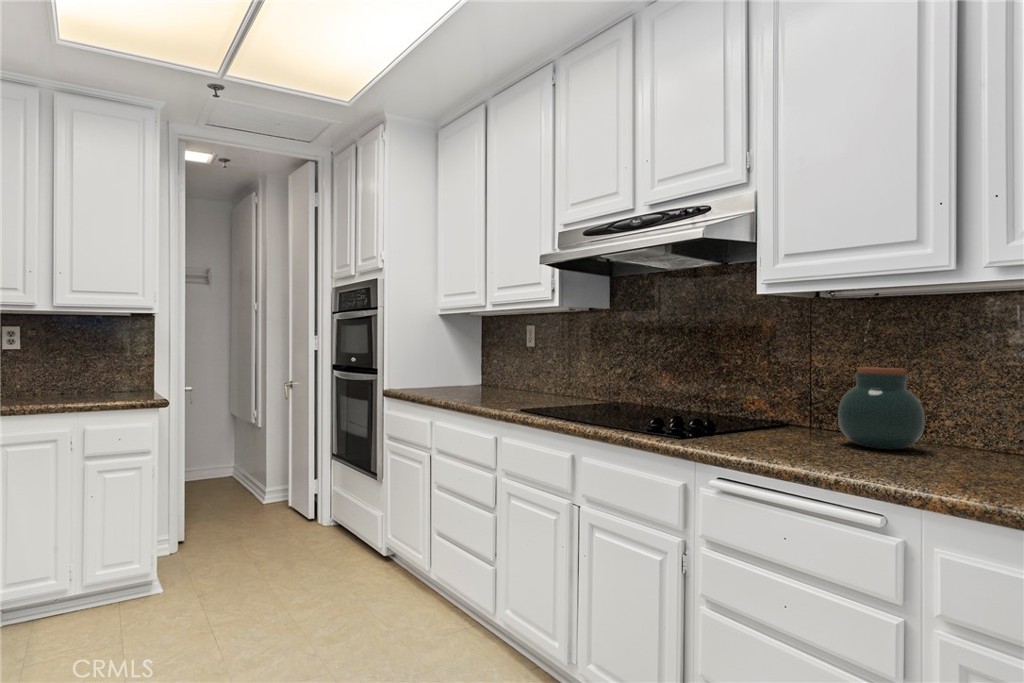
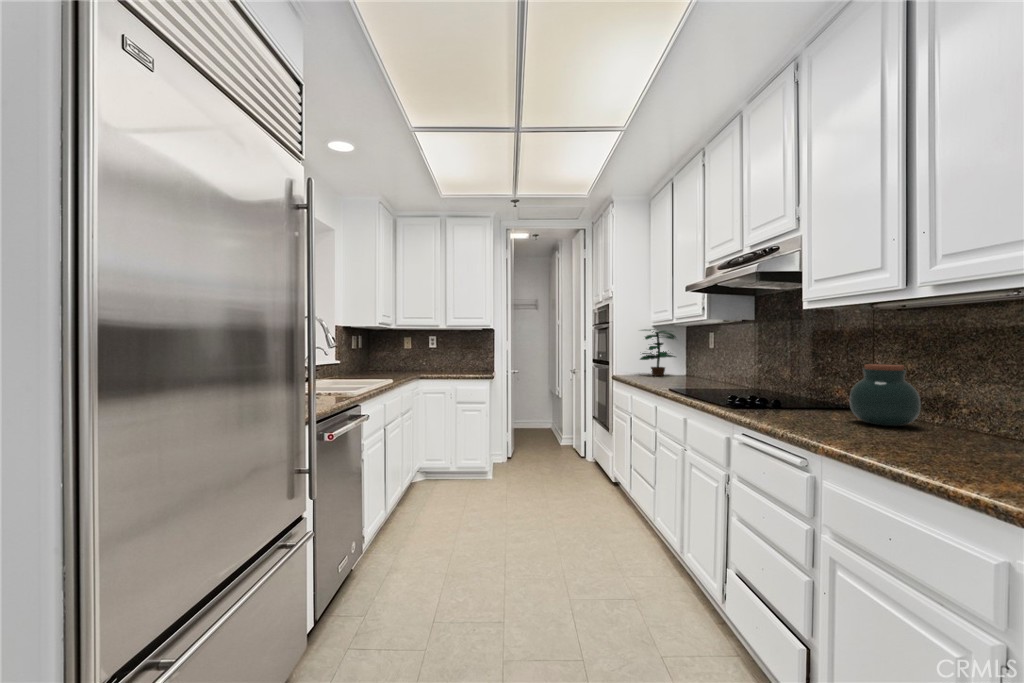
potted plant: none [421,317,478,388] -> present [640,330,676,376]

